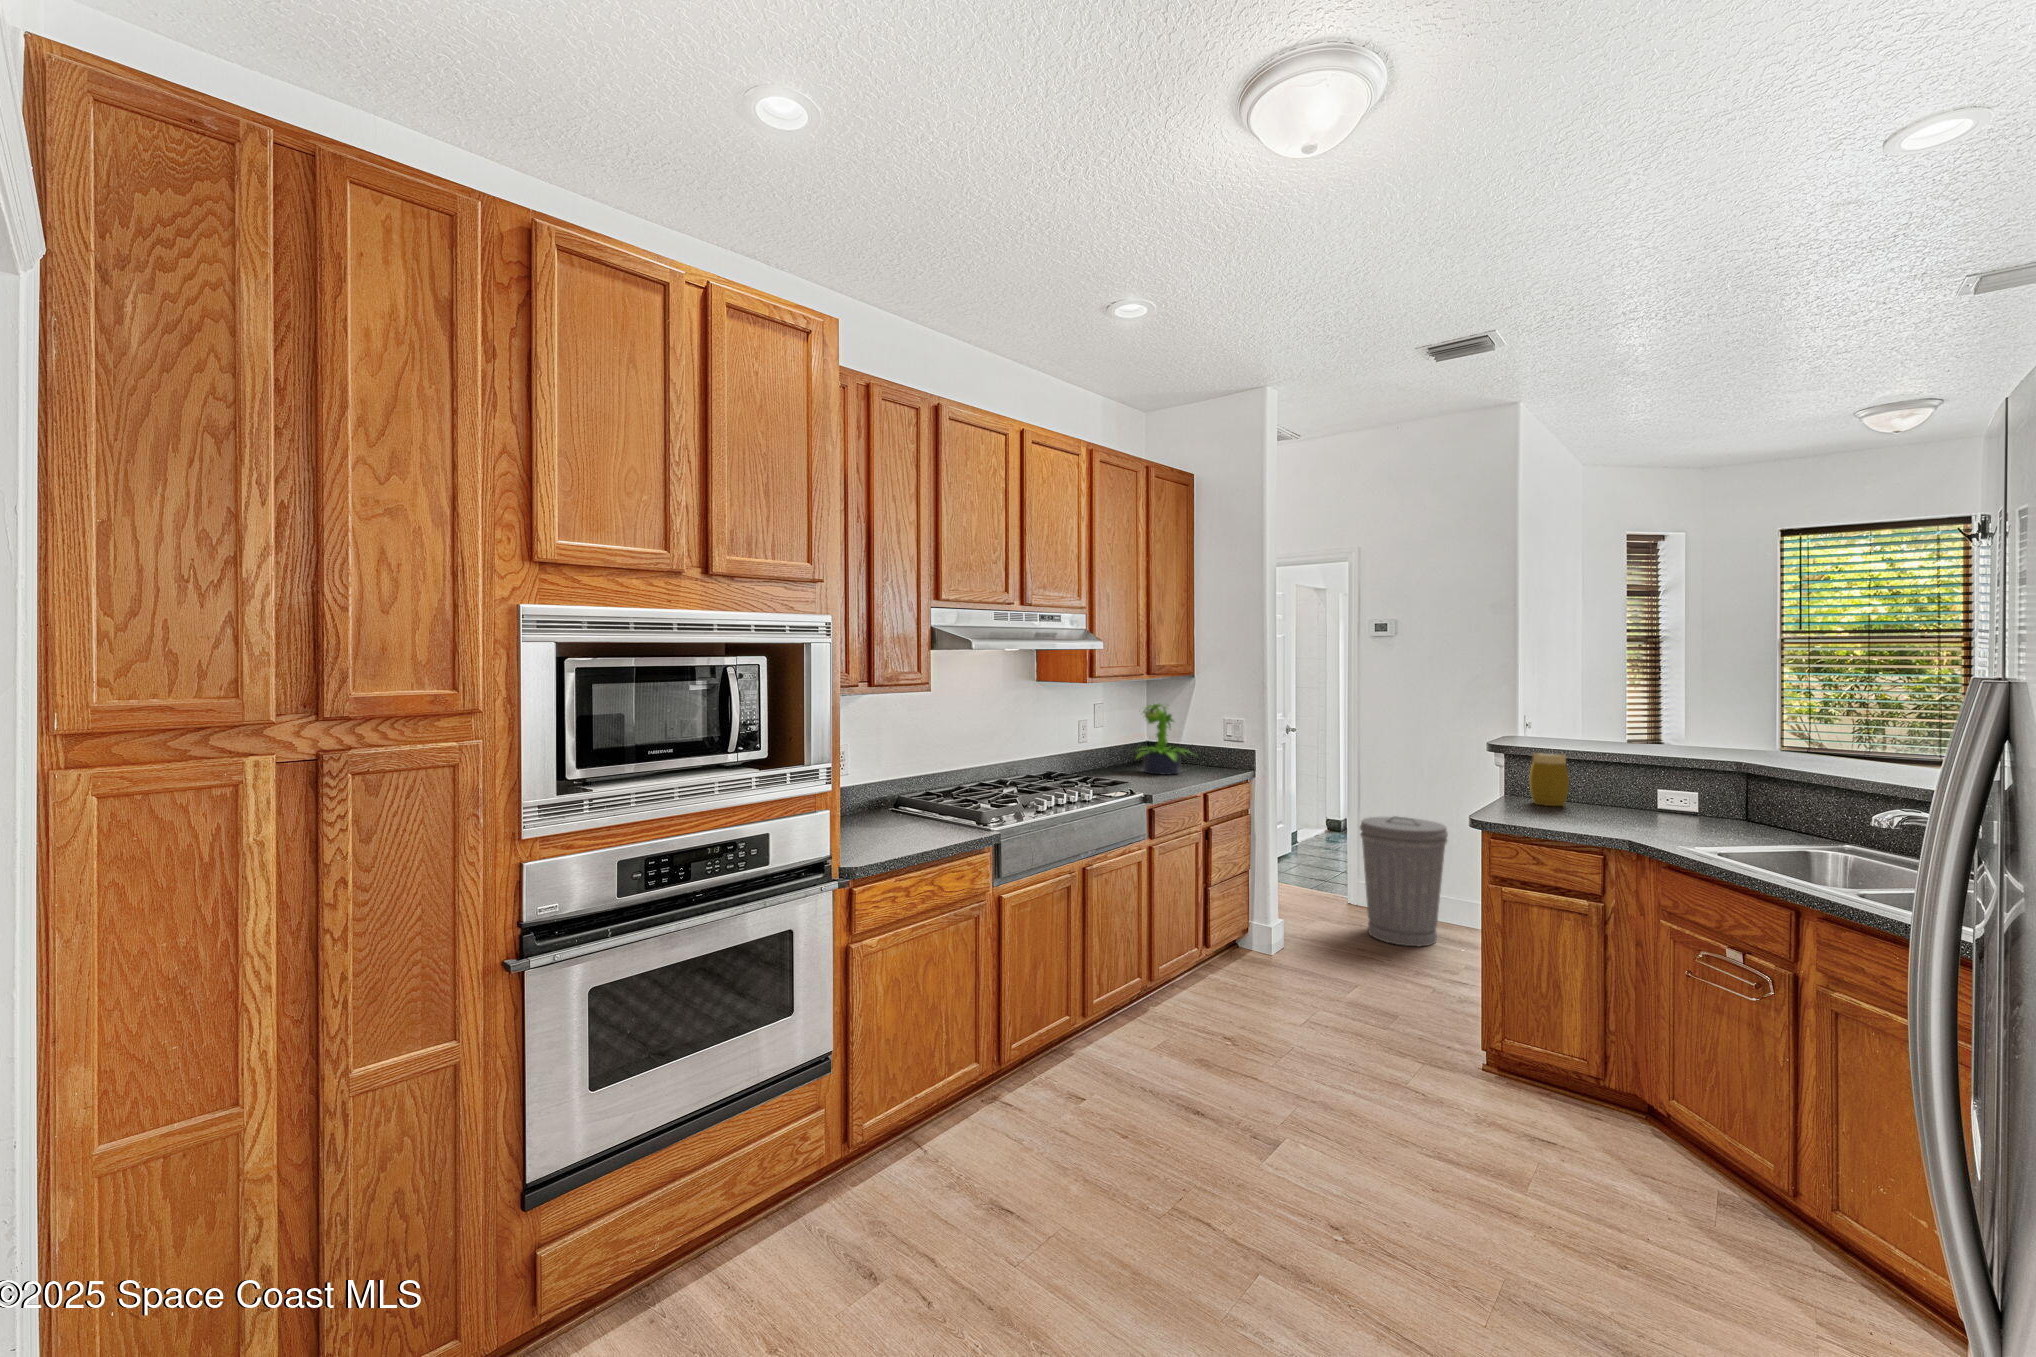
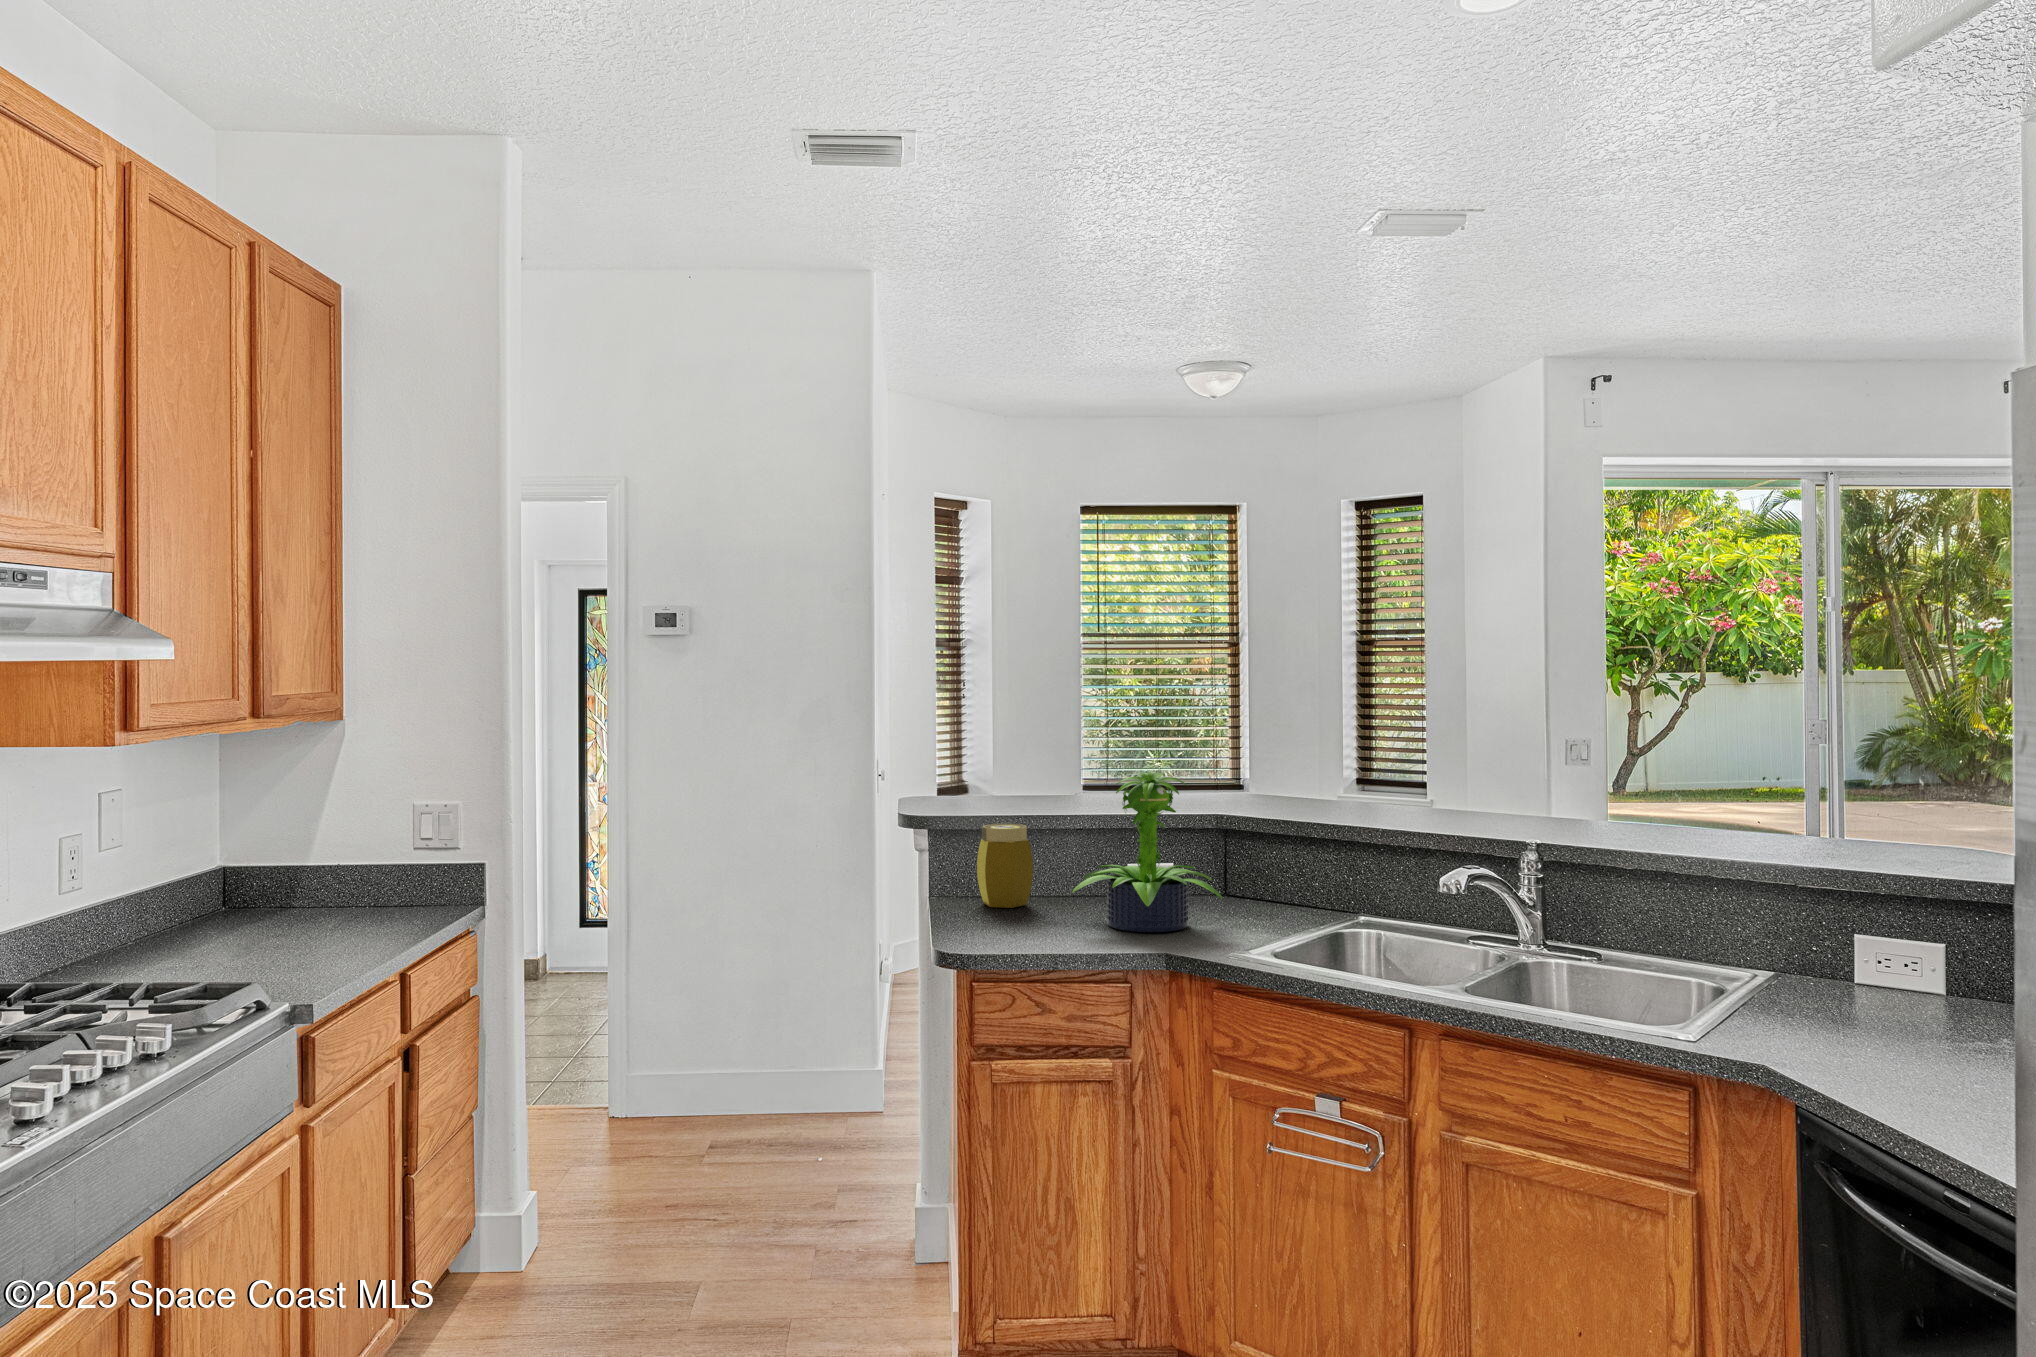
potted plant: present [1136,704,1186,775] -> present [1072,771,1222,932]
trash can: present [1360,816,1448,946] -> none [656,939,794,1164]

